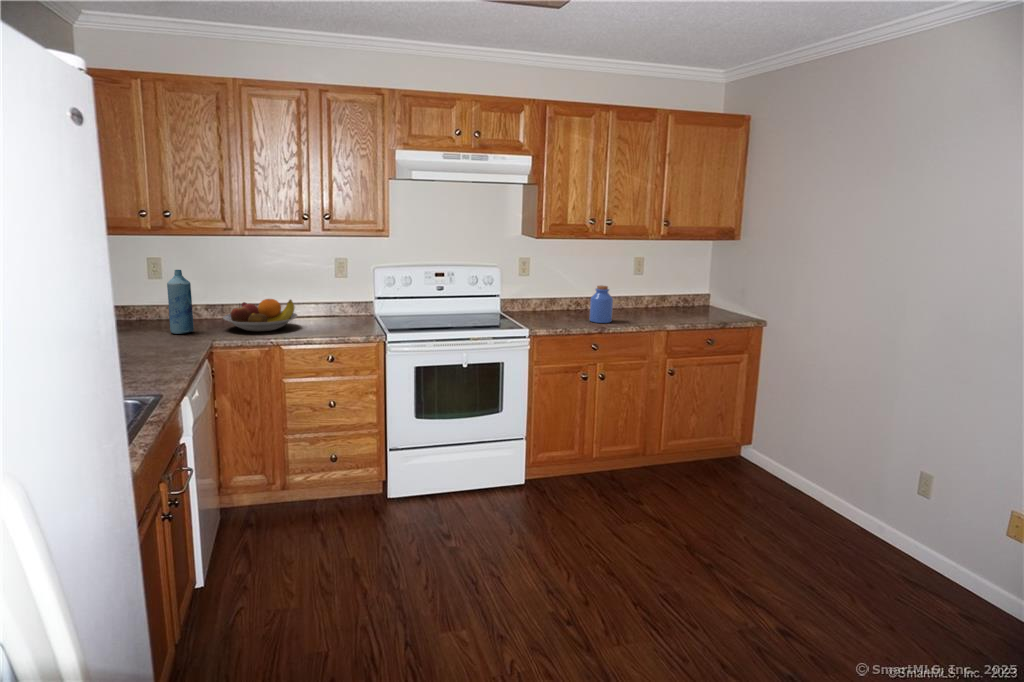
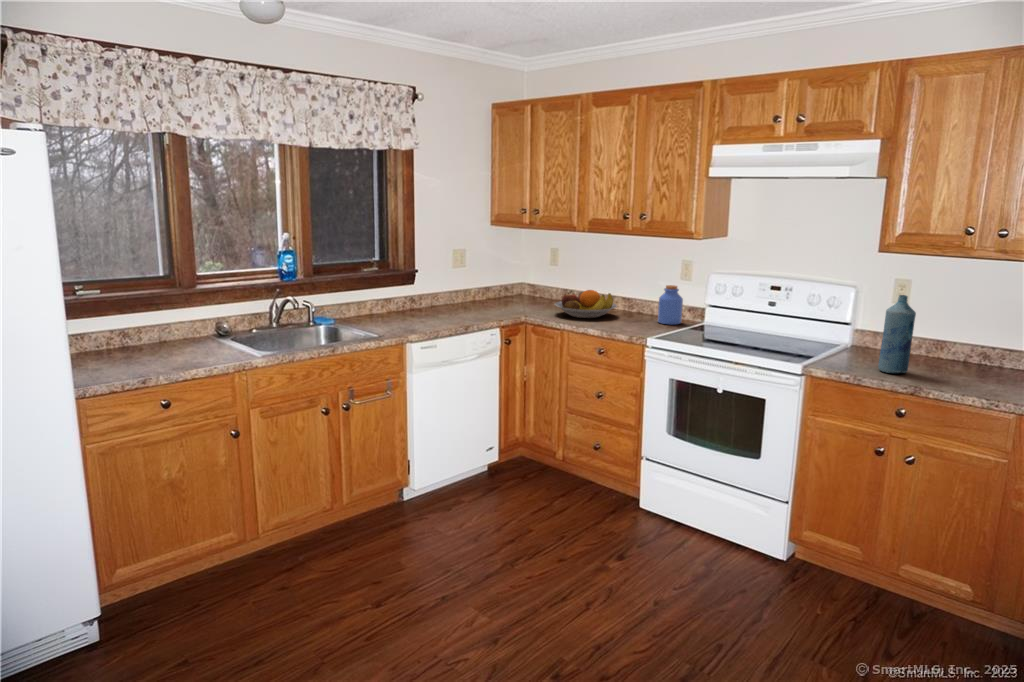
bottle: present [167,270,194,334] -> present [878,295,916,373]
jar: present [589,285,613,323] -> present [658,285,683,325]

